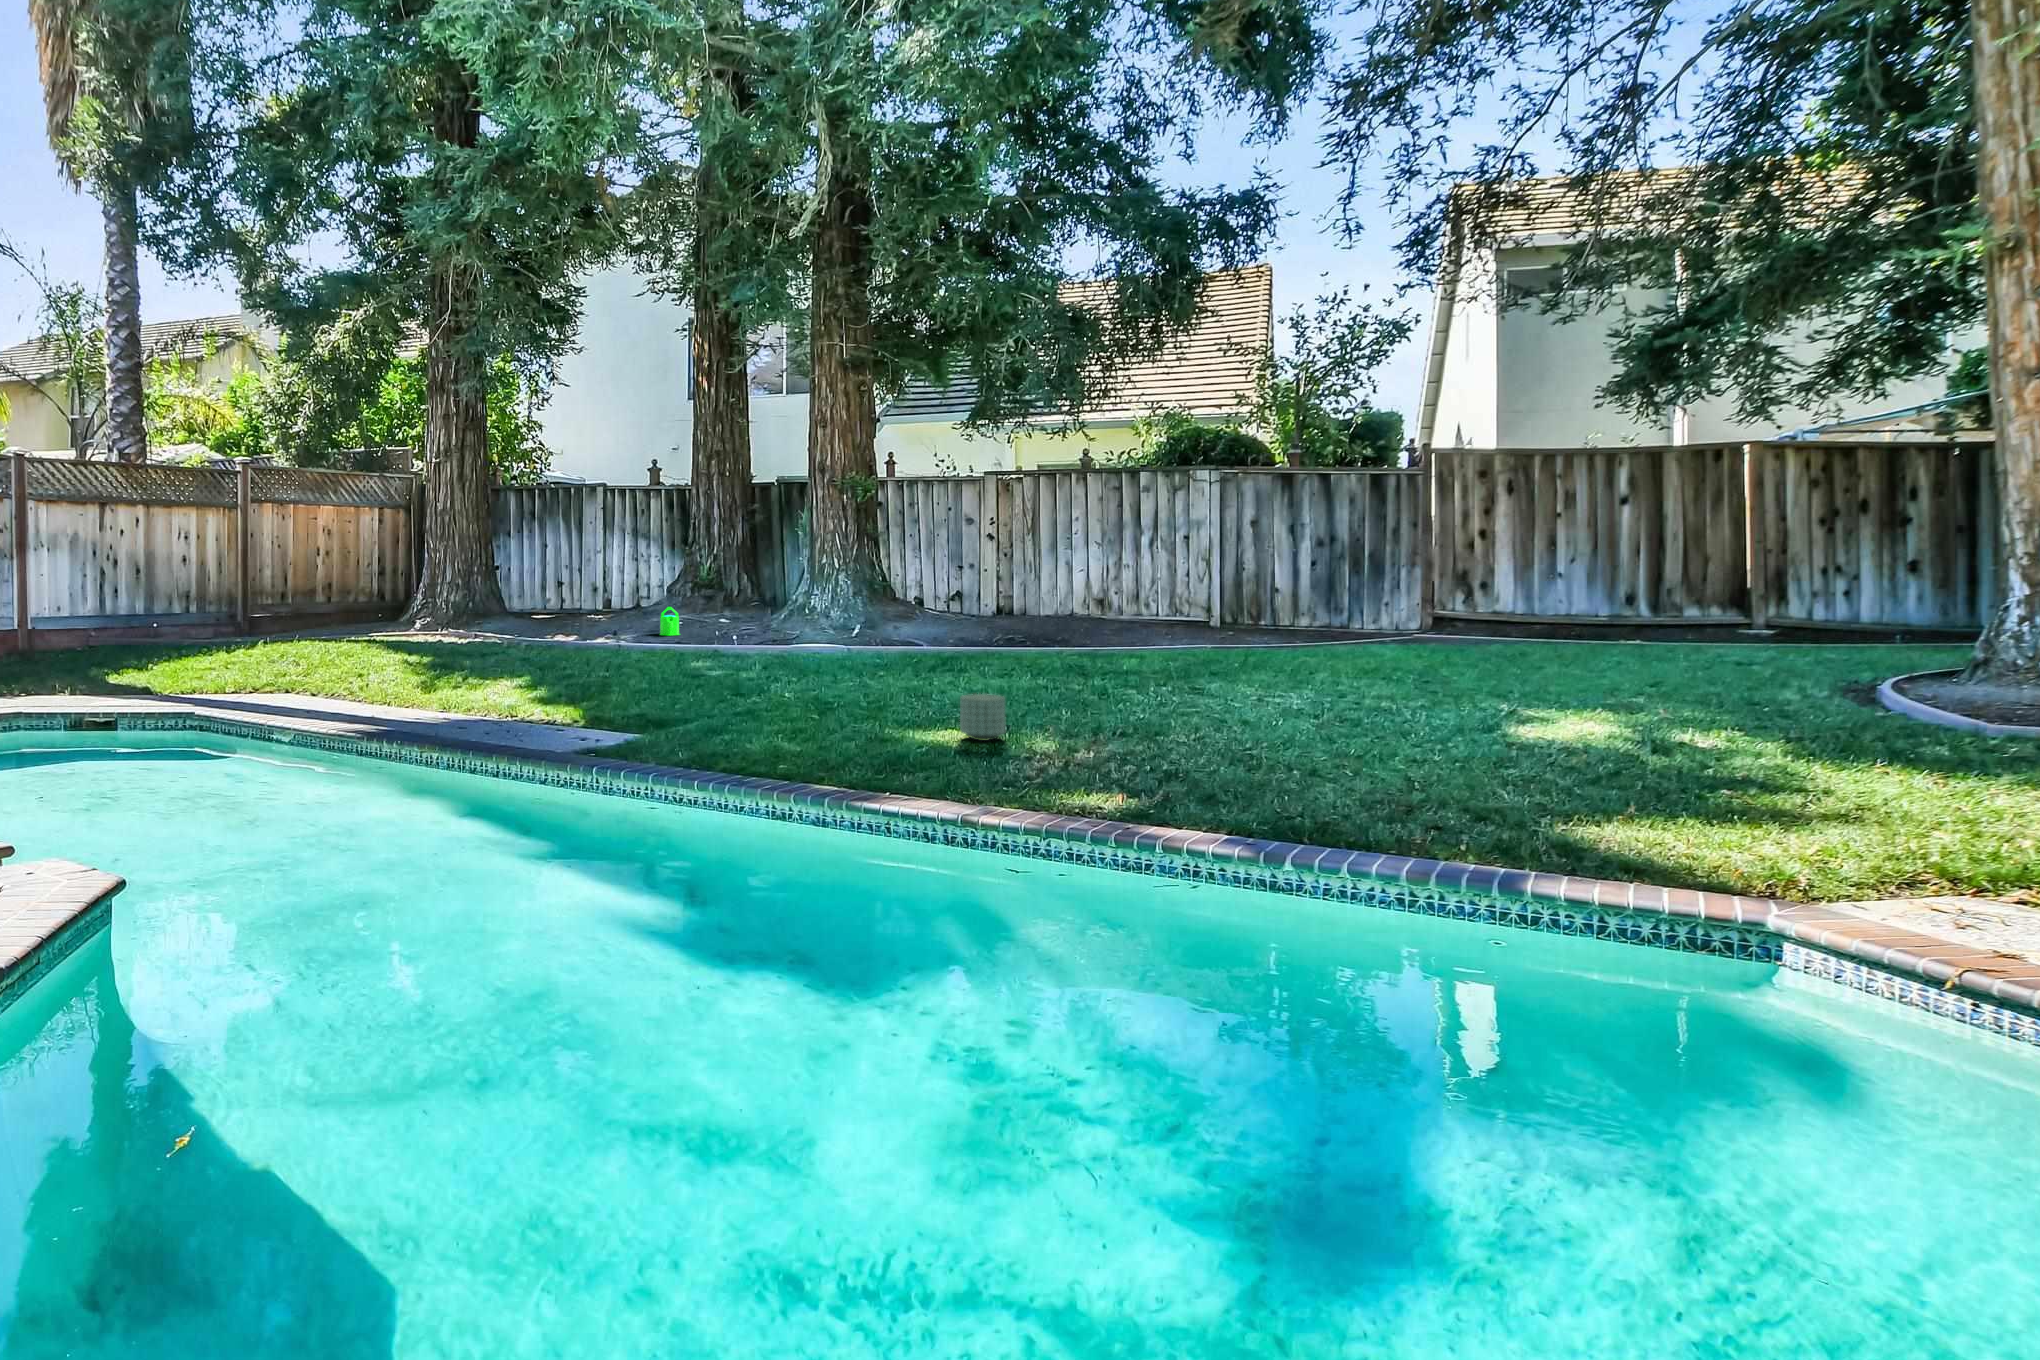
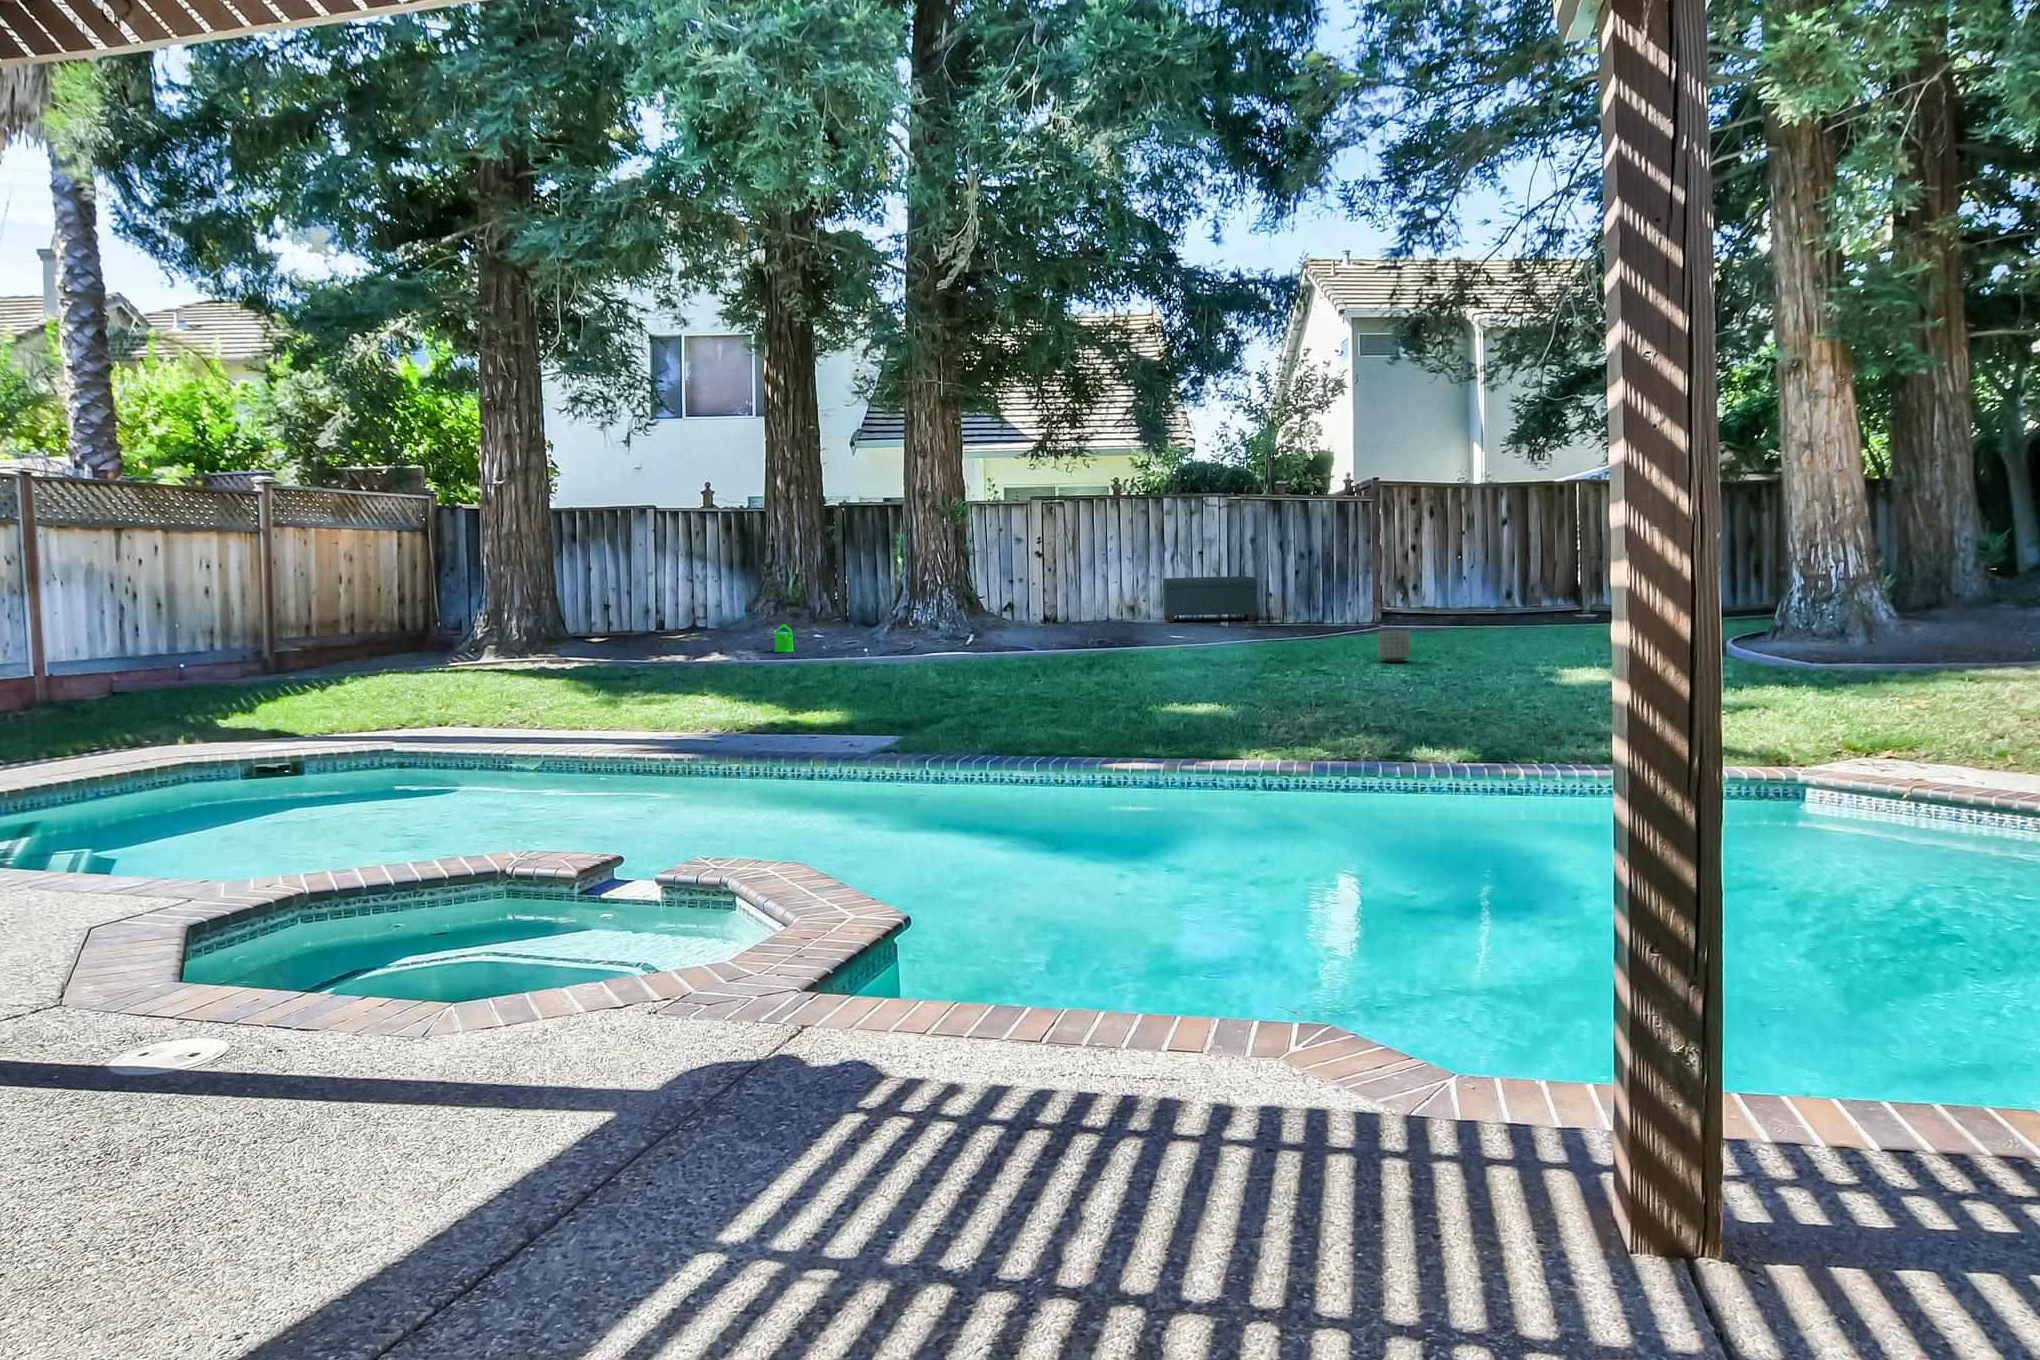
bench: none [1131,568,1245,621] -> present [1163,576,1256,622]
planter: present [960,694,1006,741] -> present [1378,631,1410,662]

